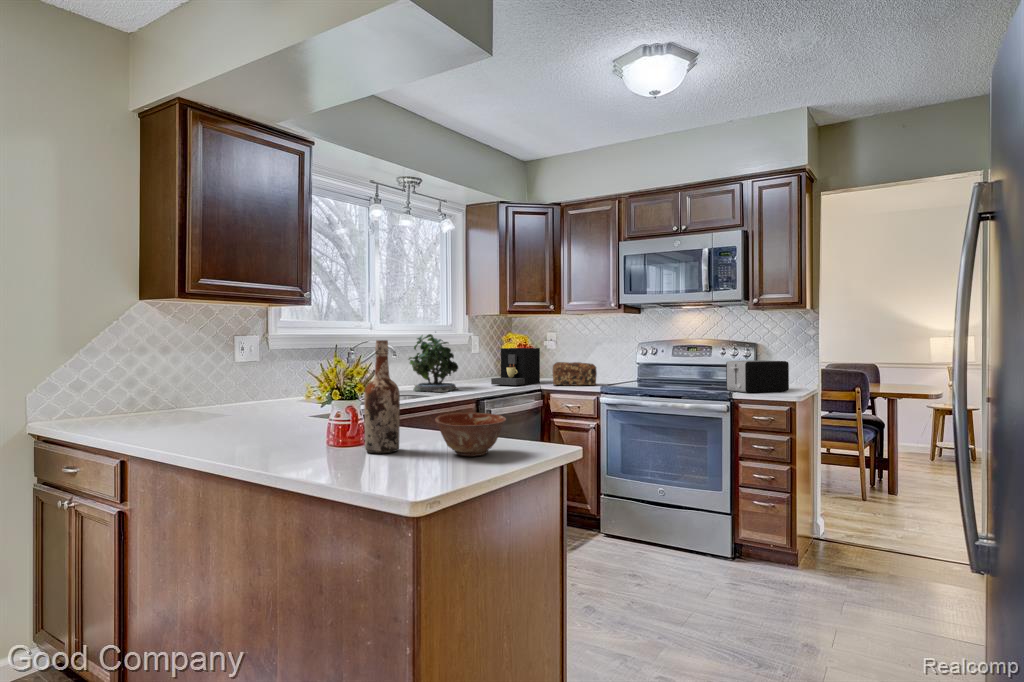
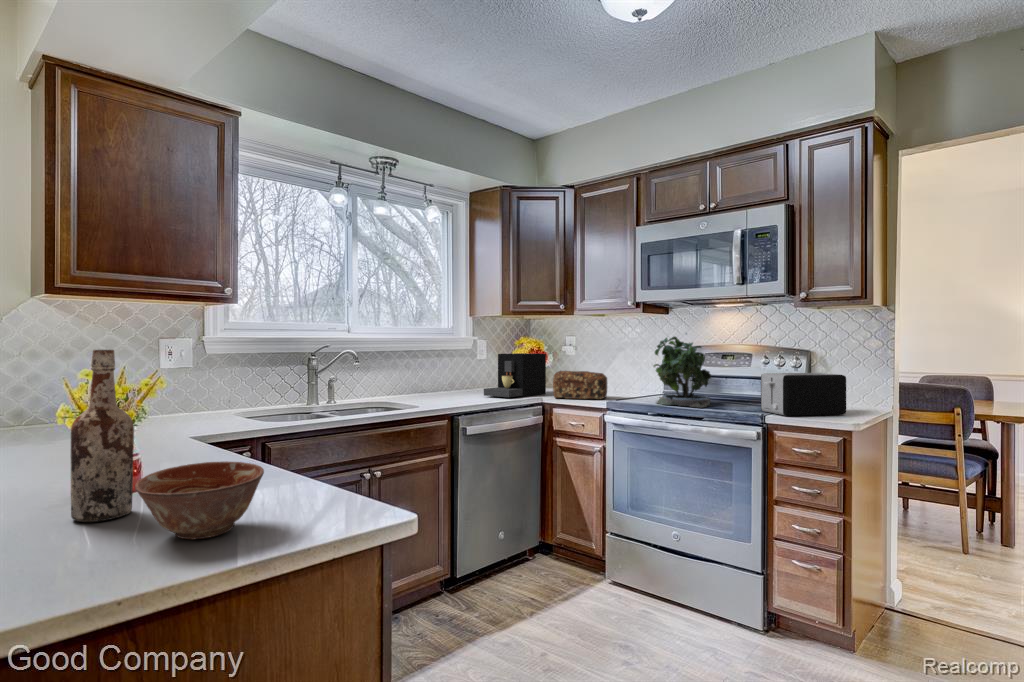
potted plant: present [409,334,458,392] -> present [654,333,711,408]

